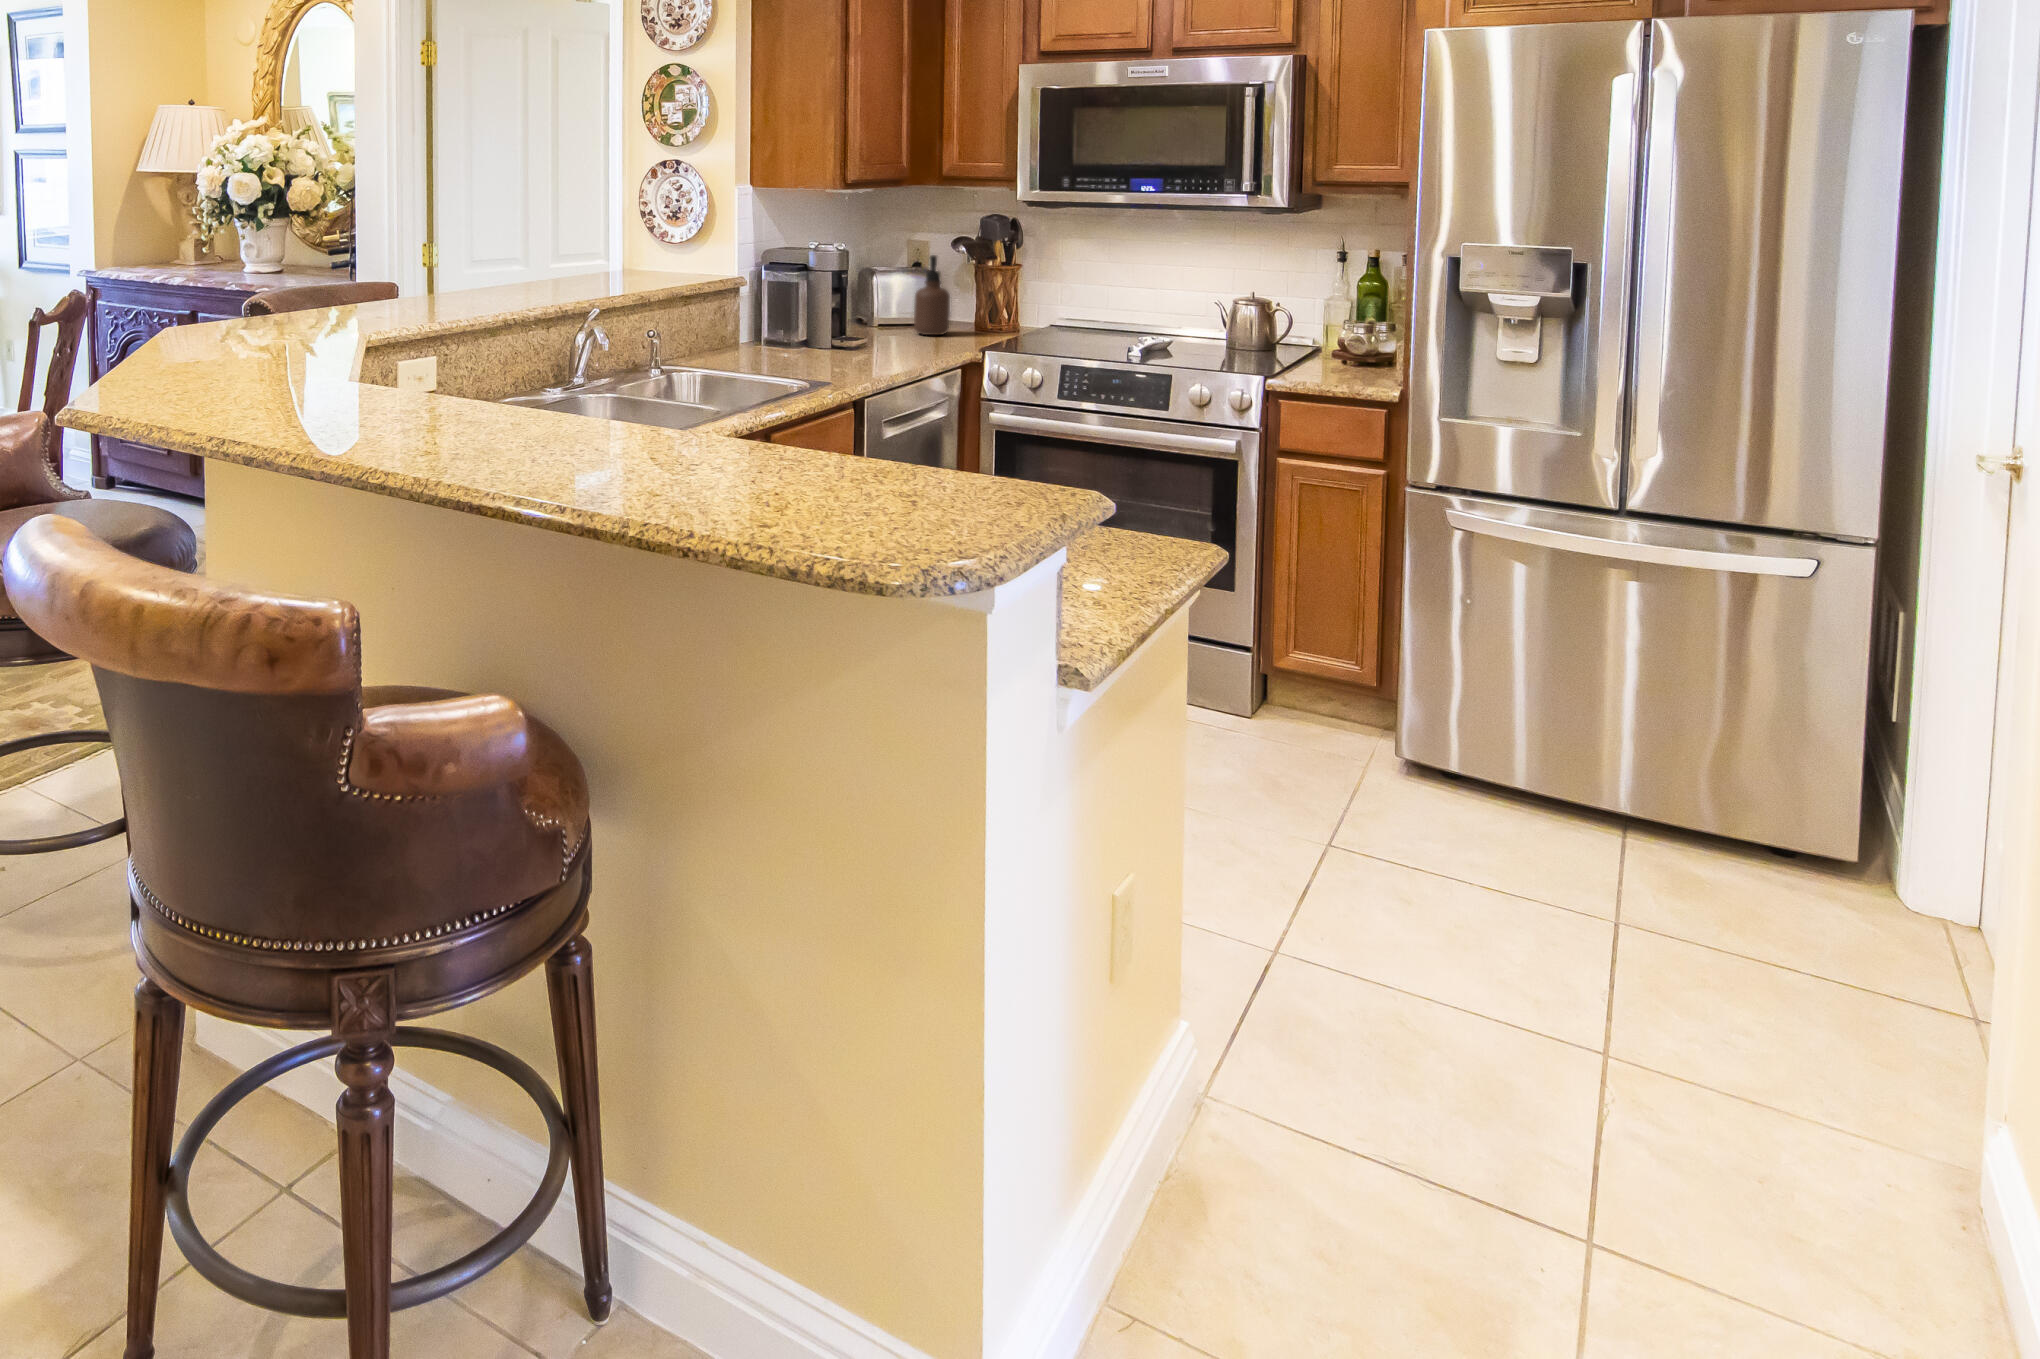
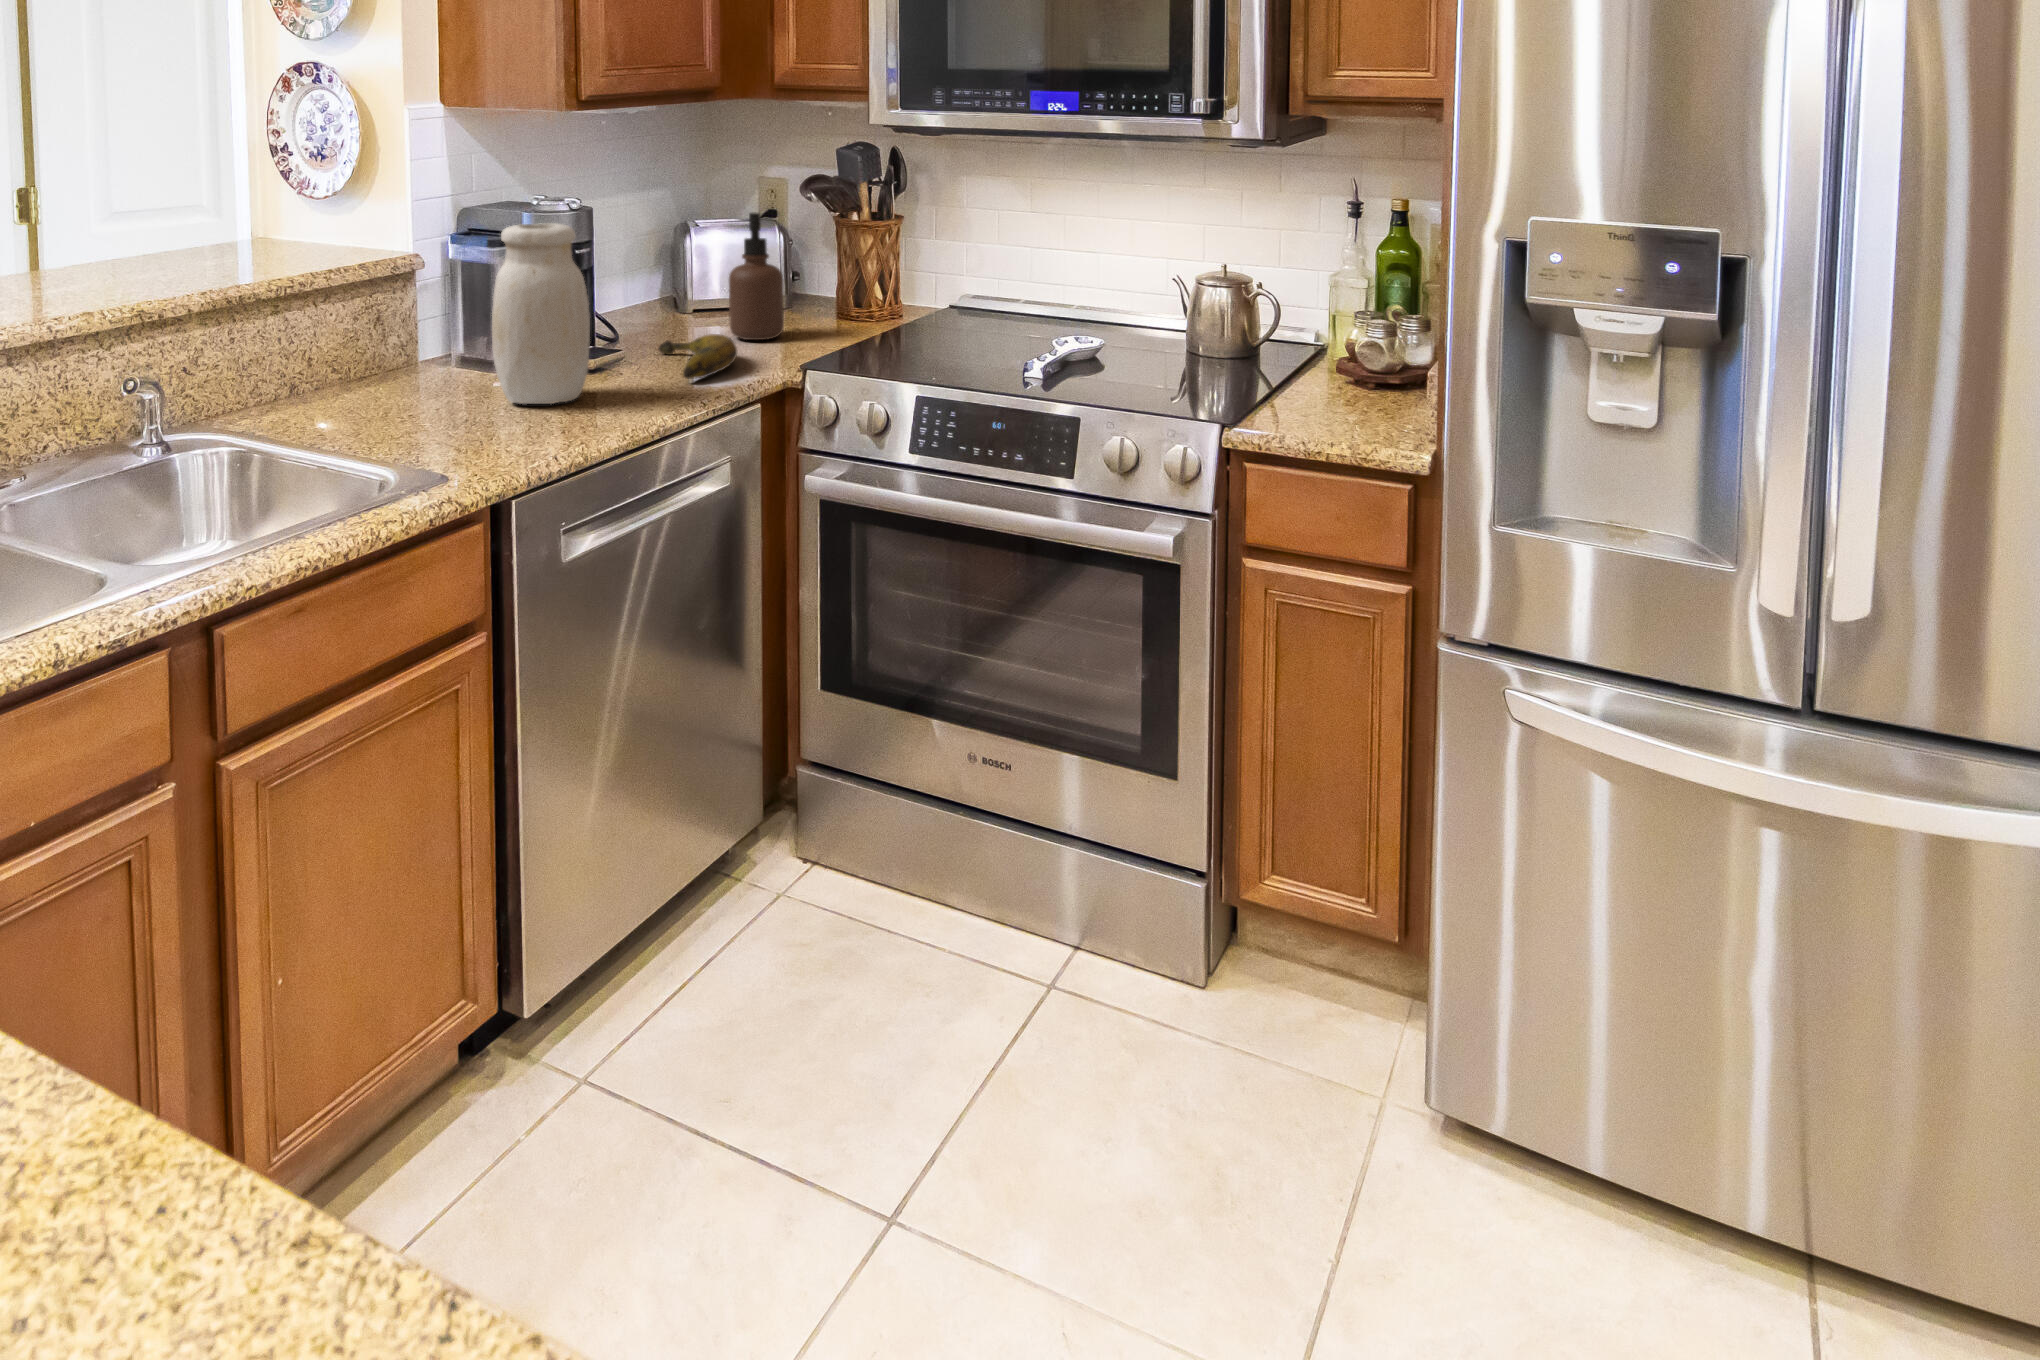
jar: none [801,255,859,359] -> present [492,223,590,404]
banana: none [876,328,933,351] -> present [658,334,737,379]

